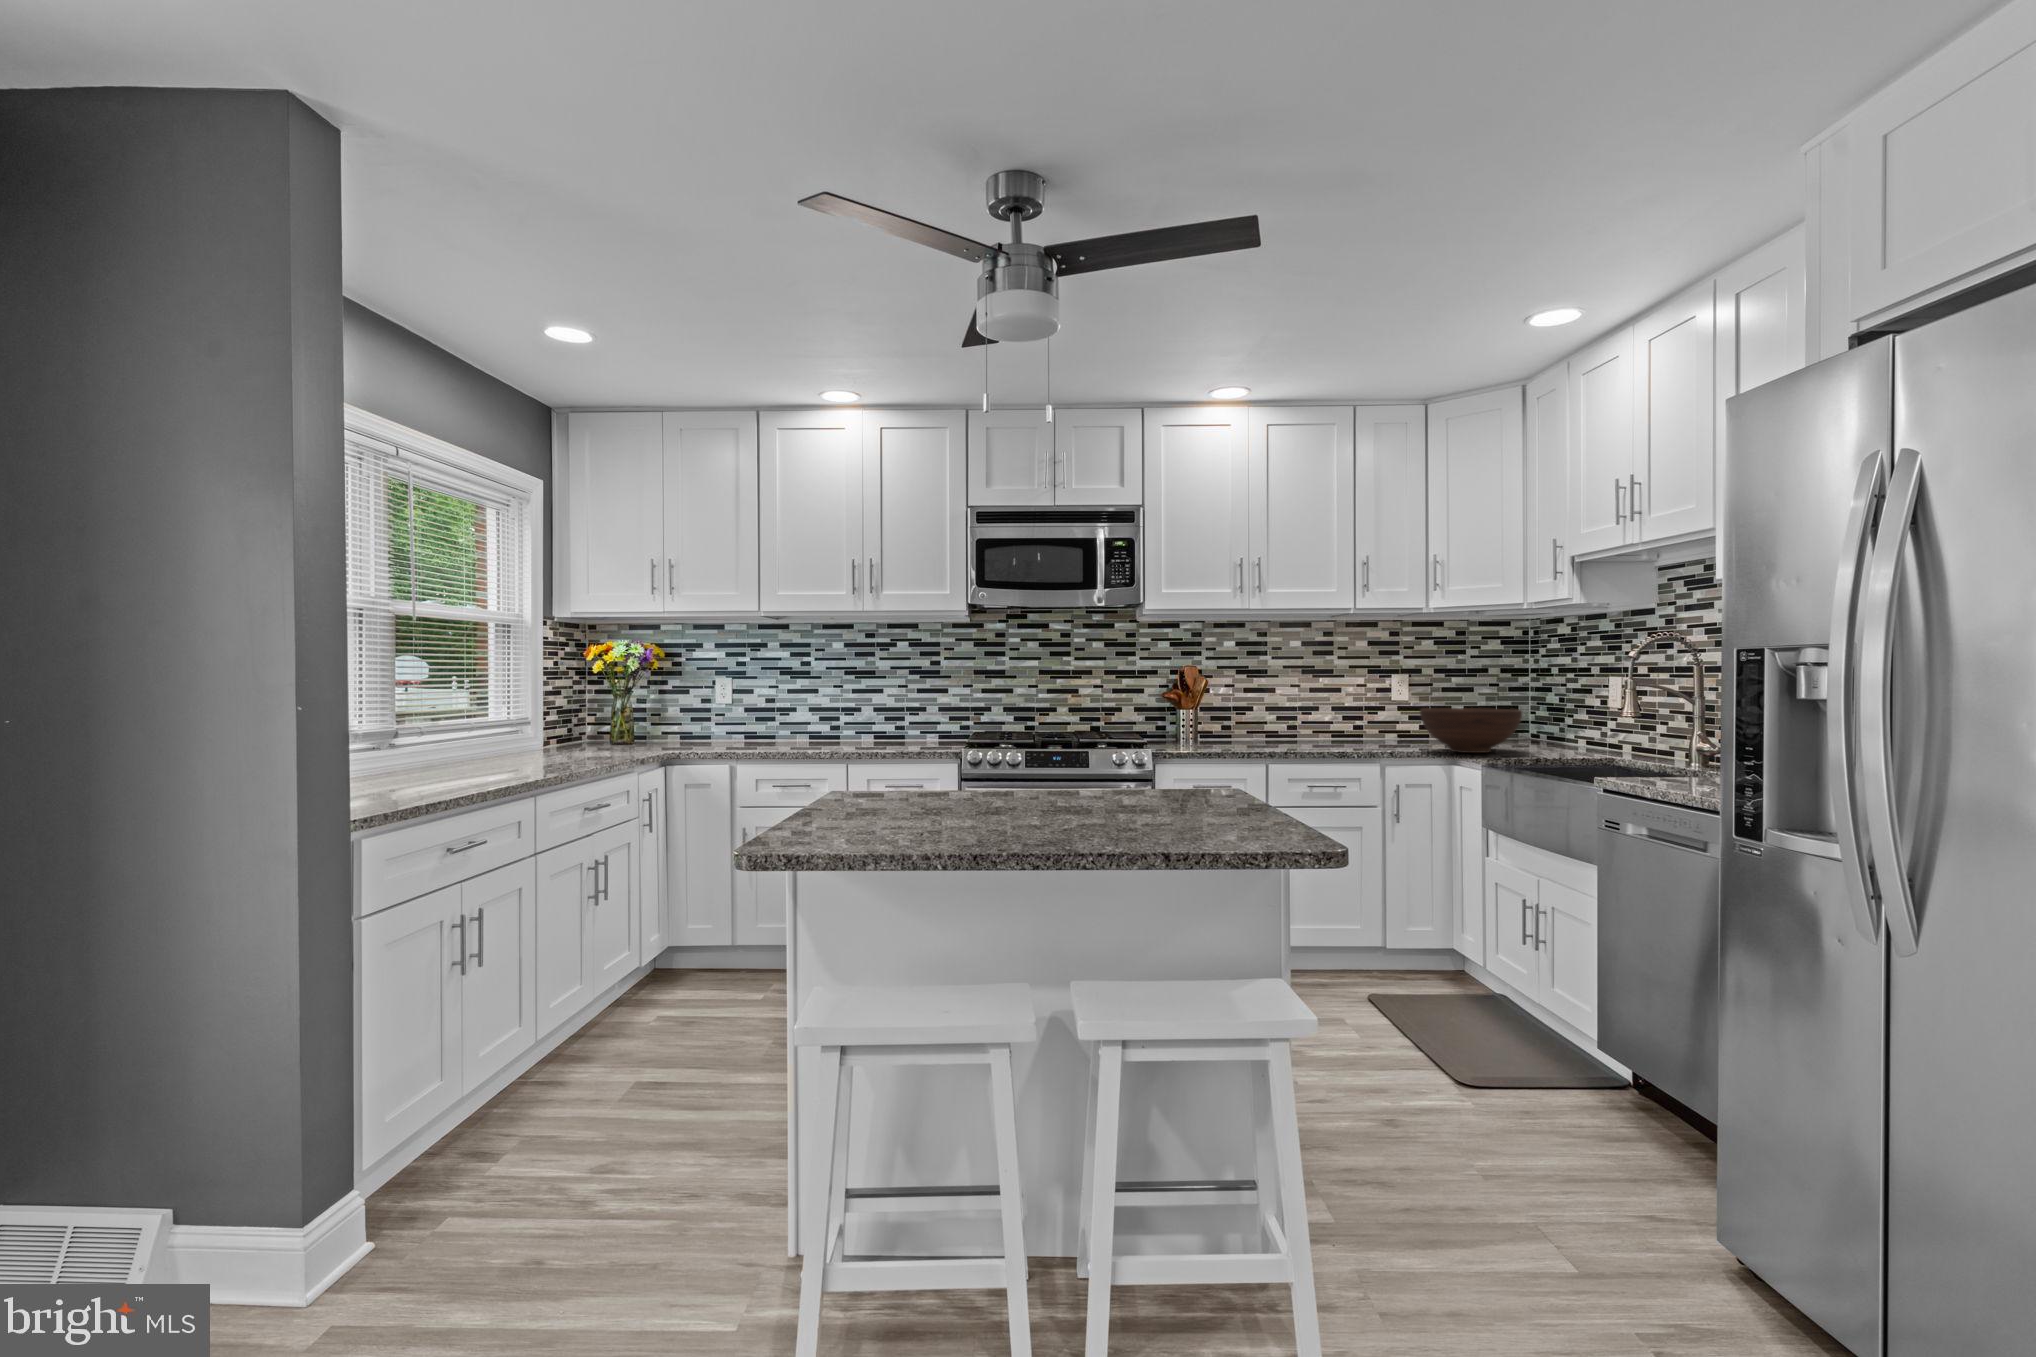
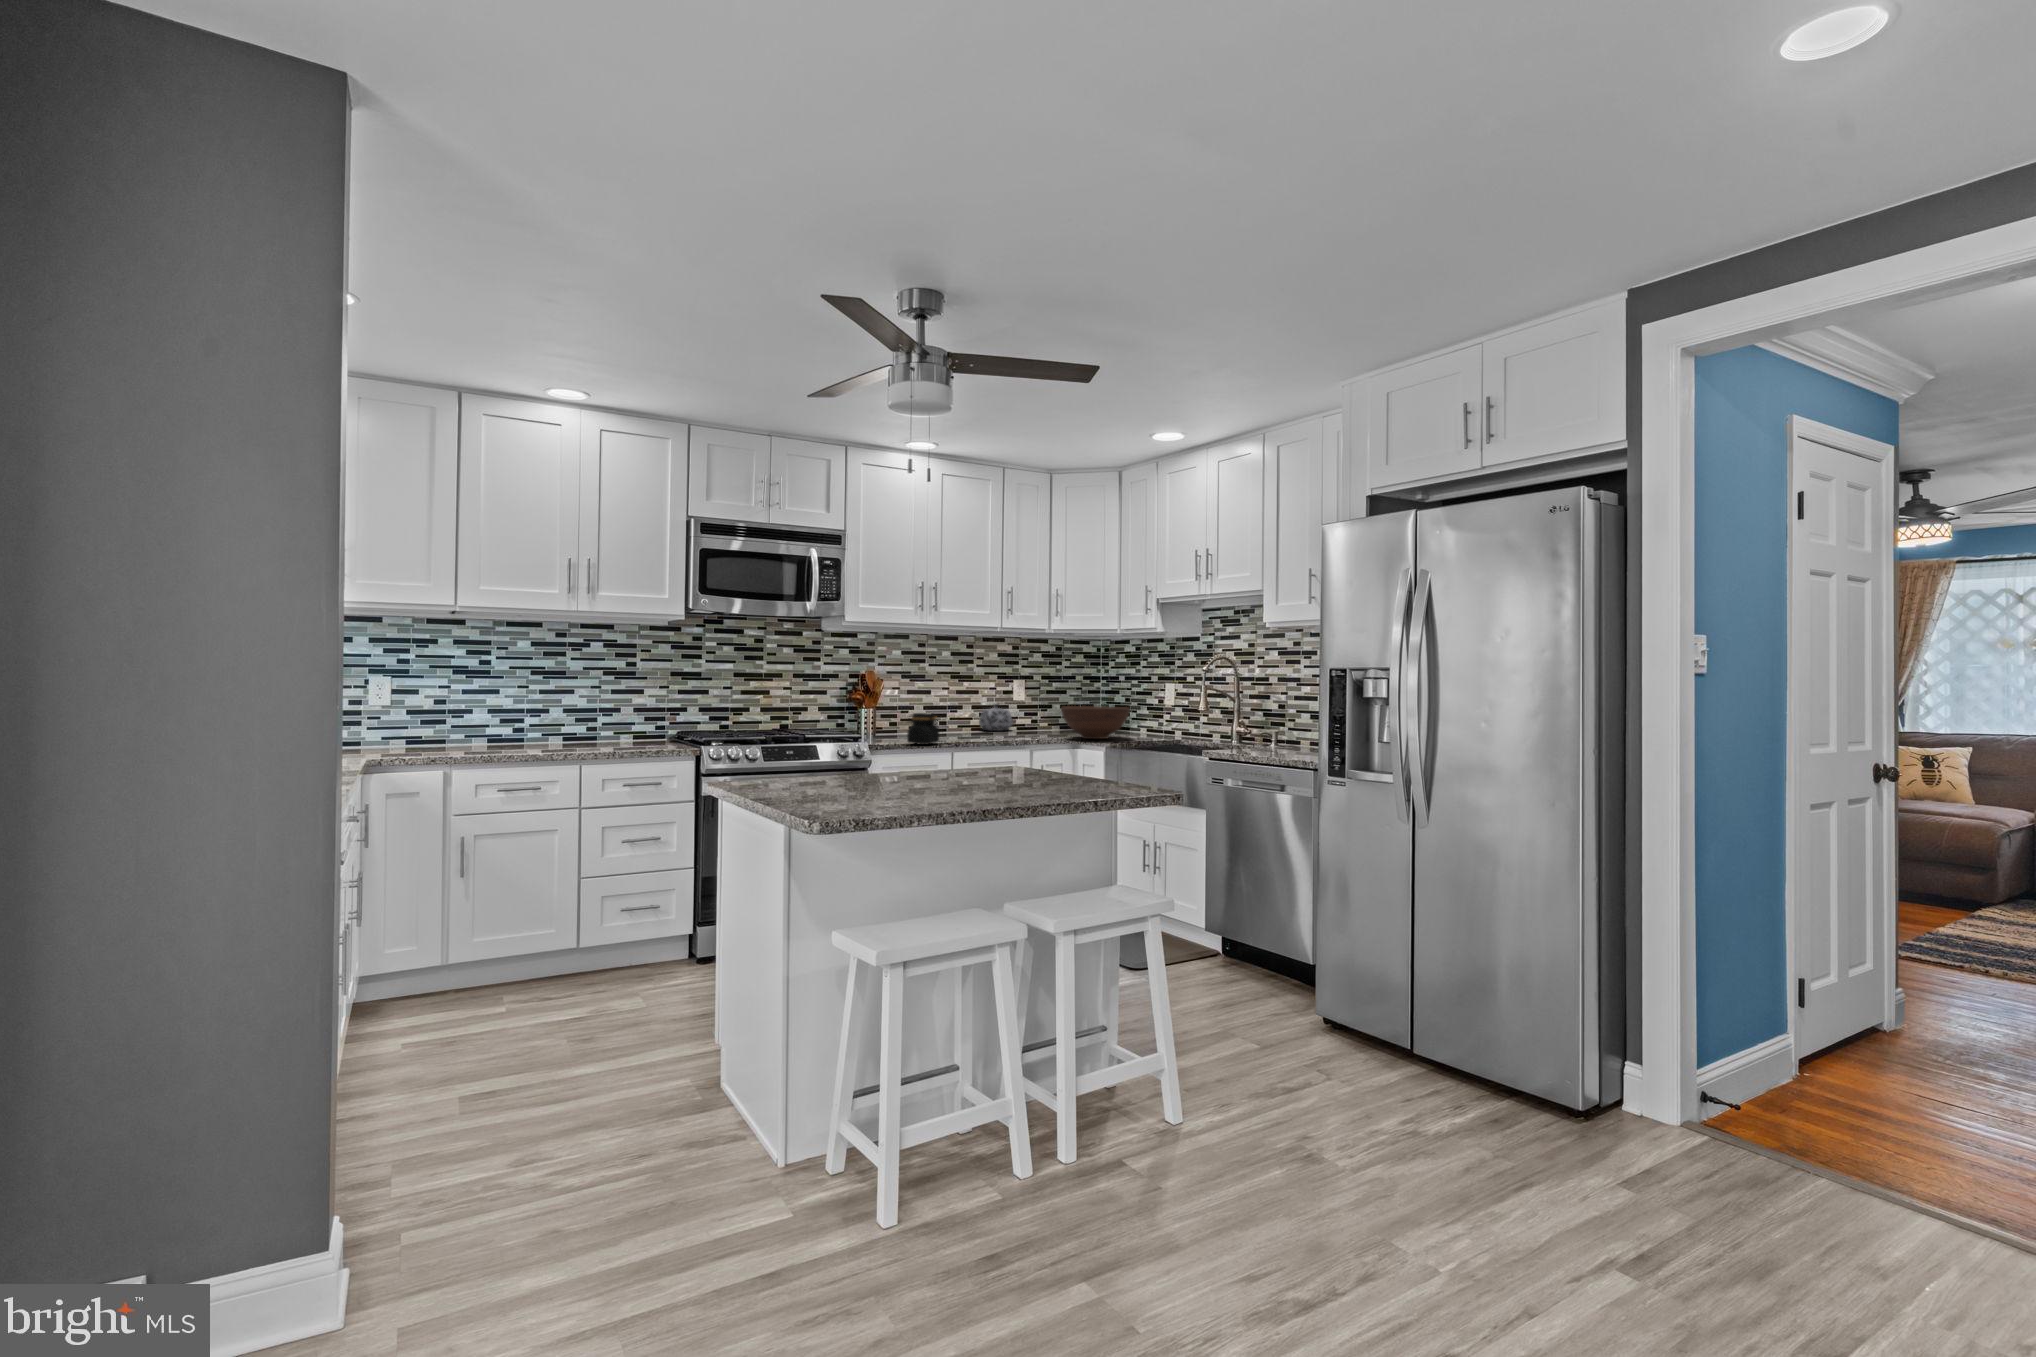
teapot: none [1338,704,1386,737] -> present [979,704,1013,731]
jar: none [1207,715,1247,753] -> present [907,713,939,745]

